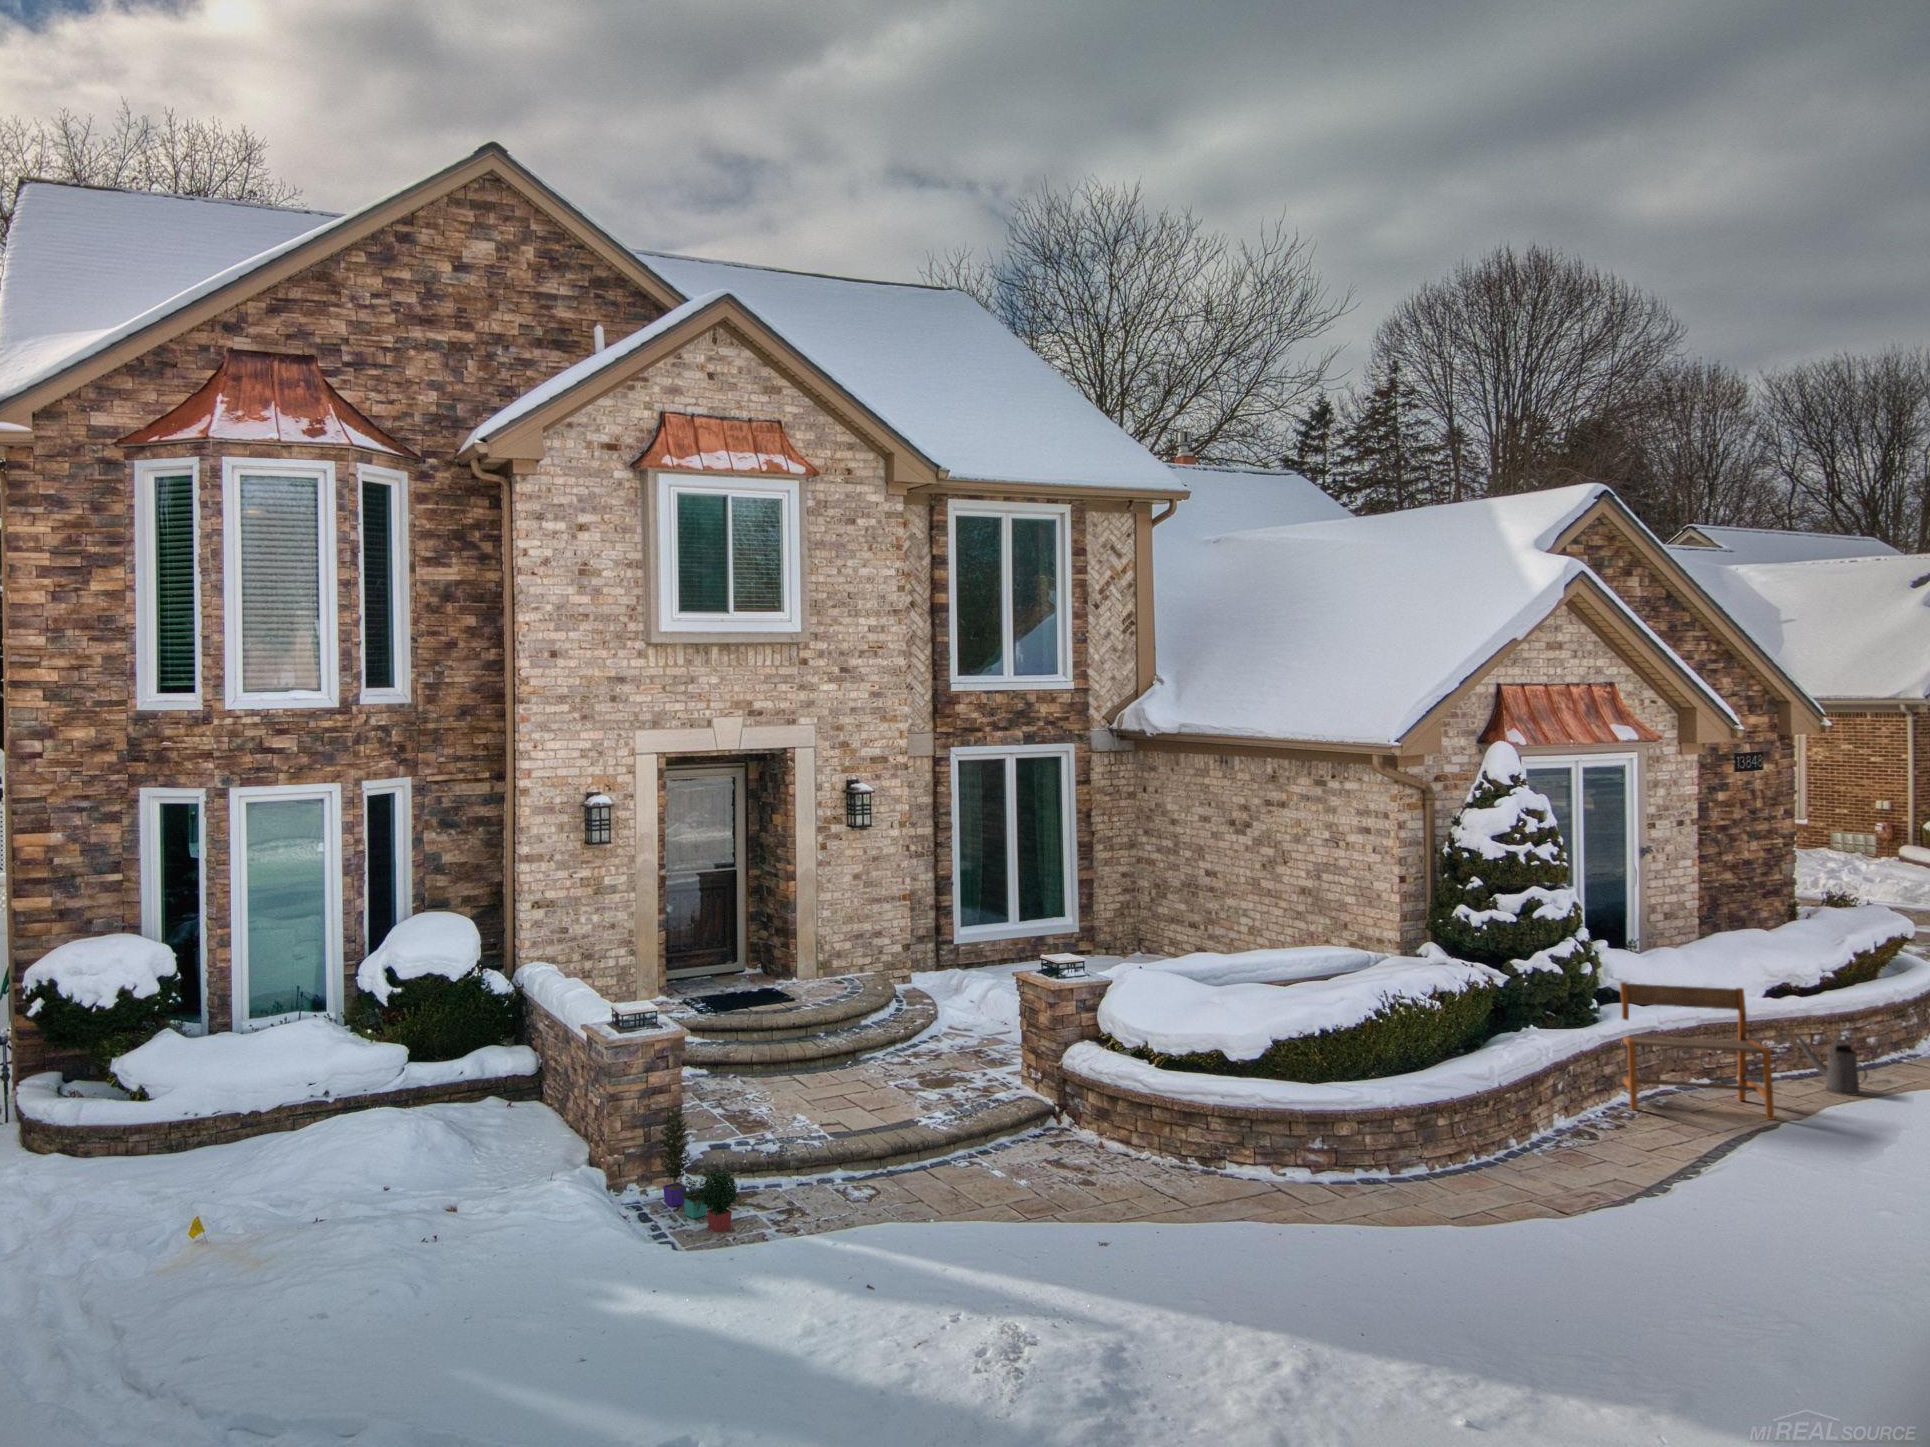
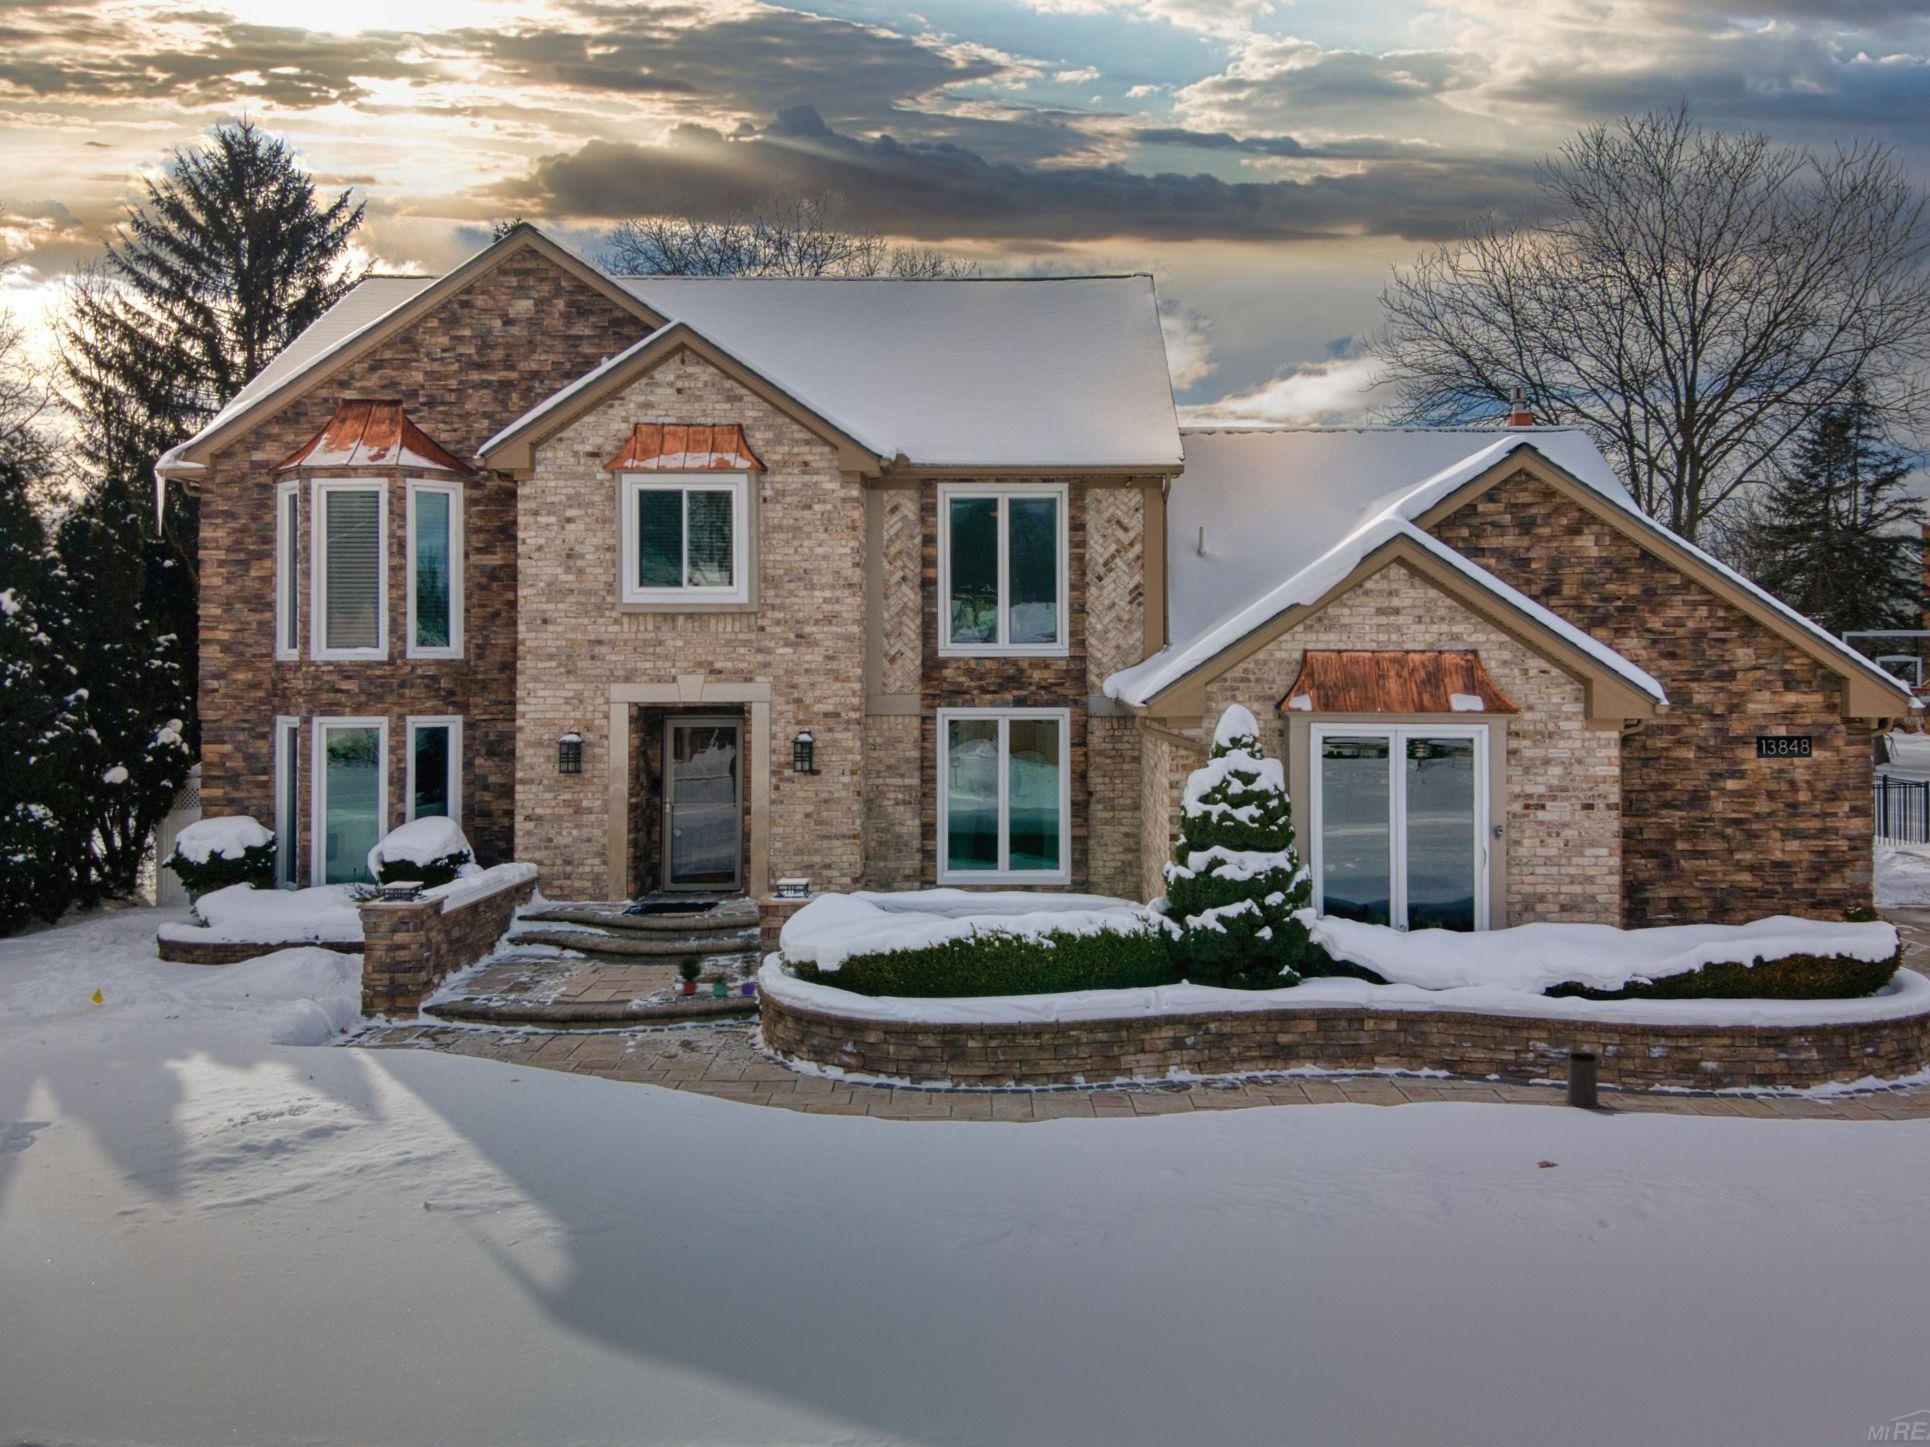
bench: present [1620,982,1774,1120] -> none [1293,959,1442,1109]
potted plant: present [659,1108,739,1232] -> present [678,934,759,996]

